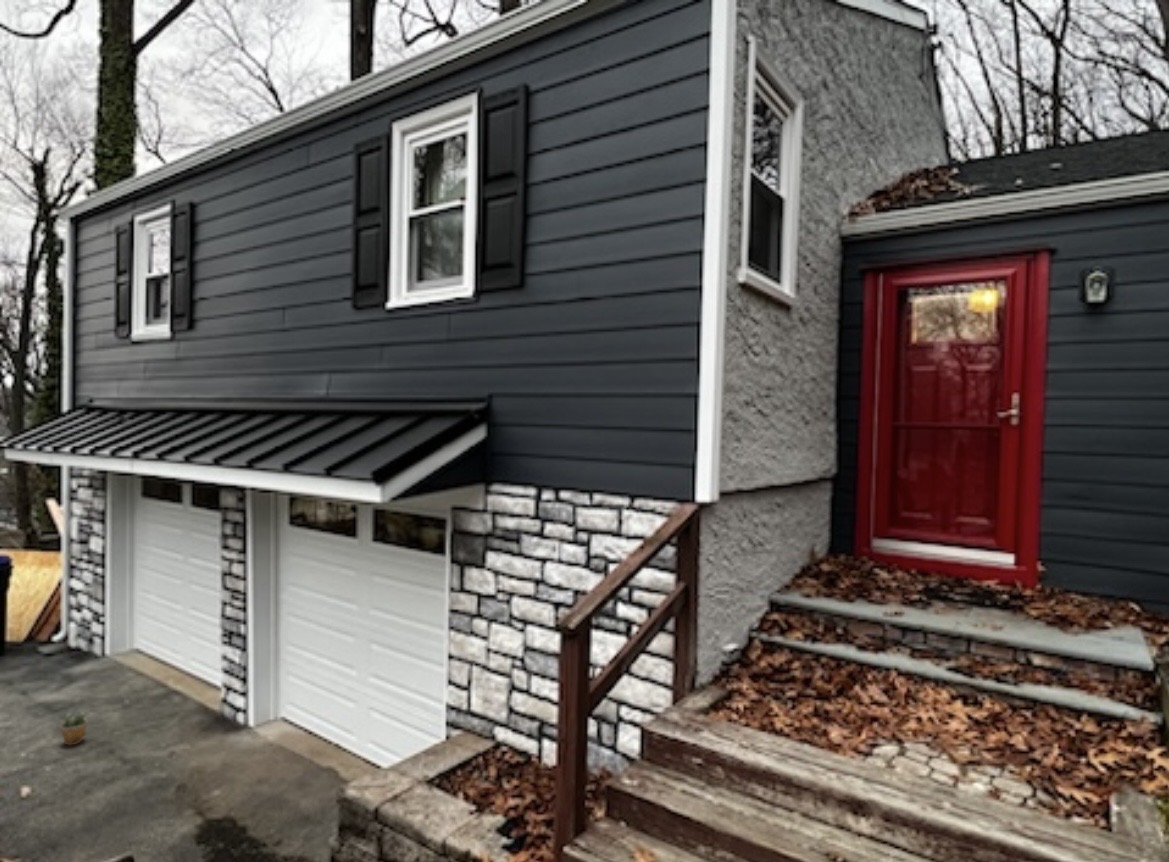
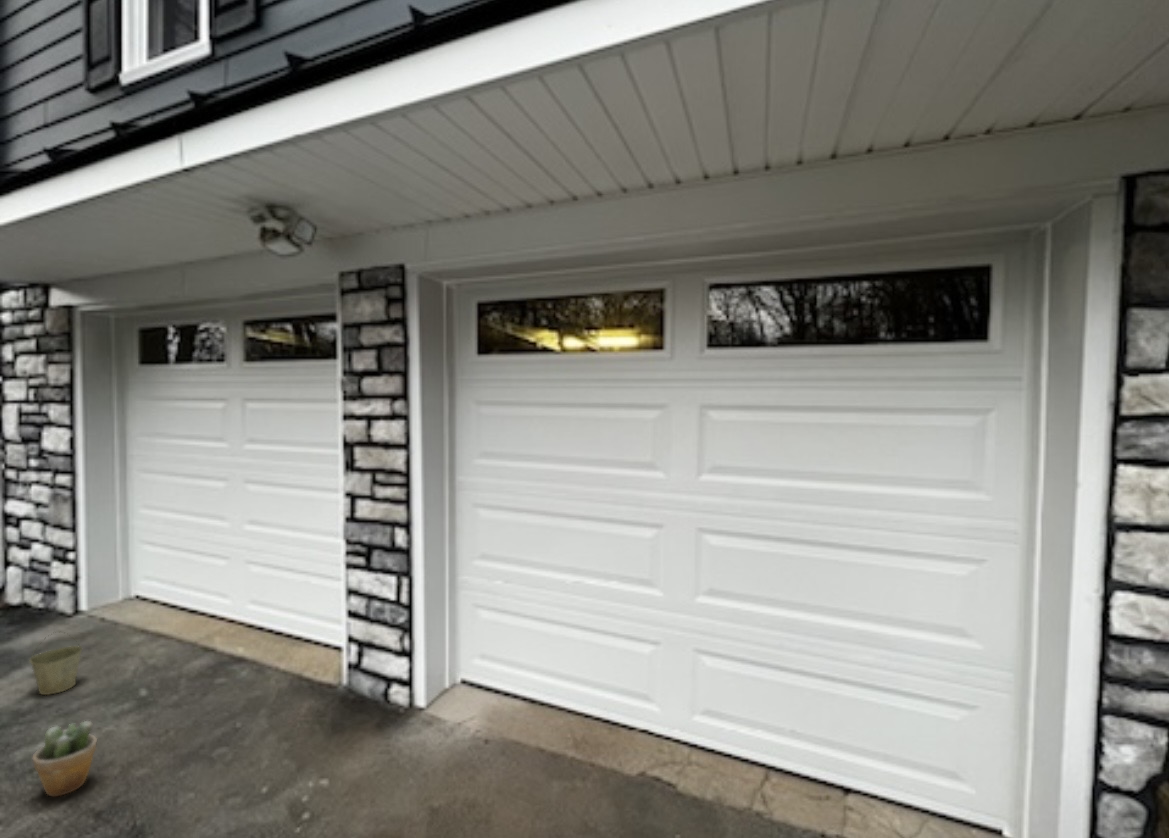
bucket: none [68,668,95,702] -> present [30,646,82,695]

